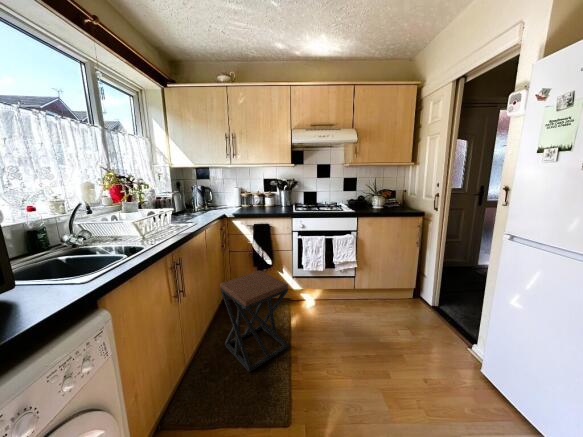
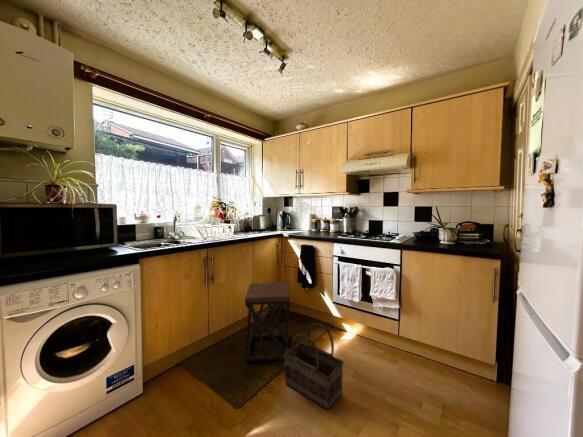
basket: none [306,299,363,371] -> present [284,323,343,410]

